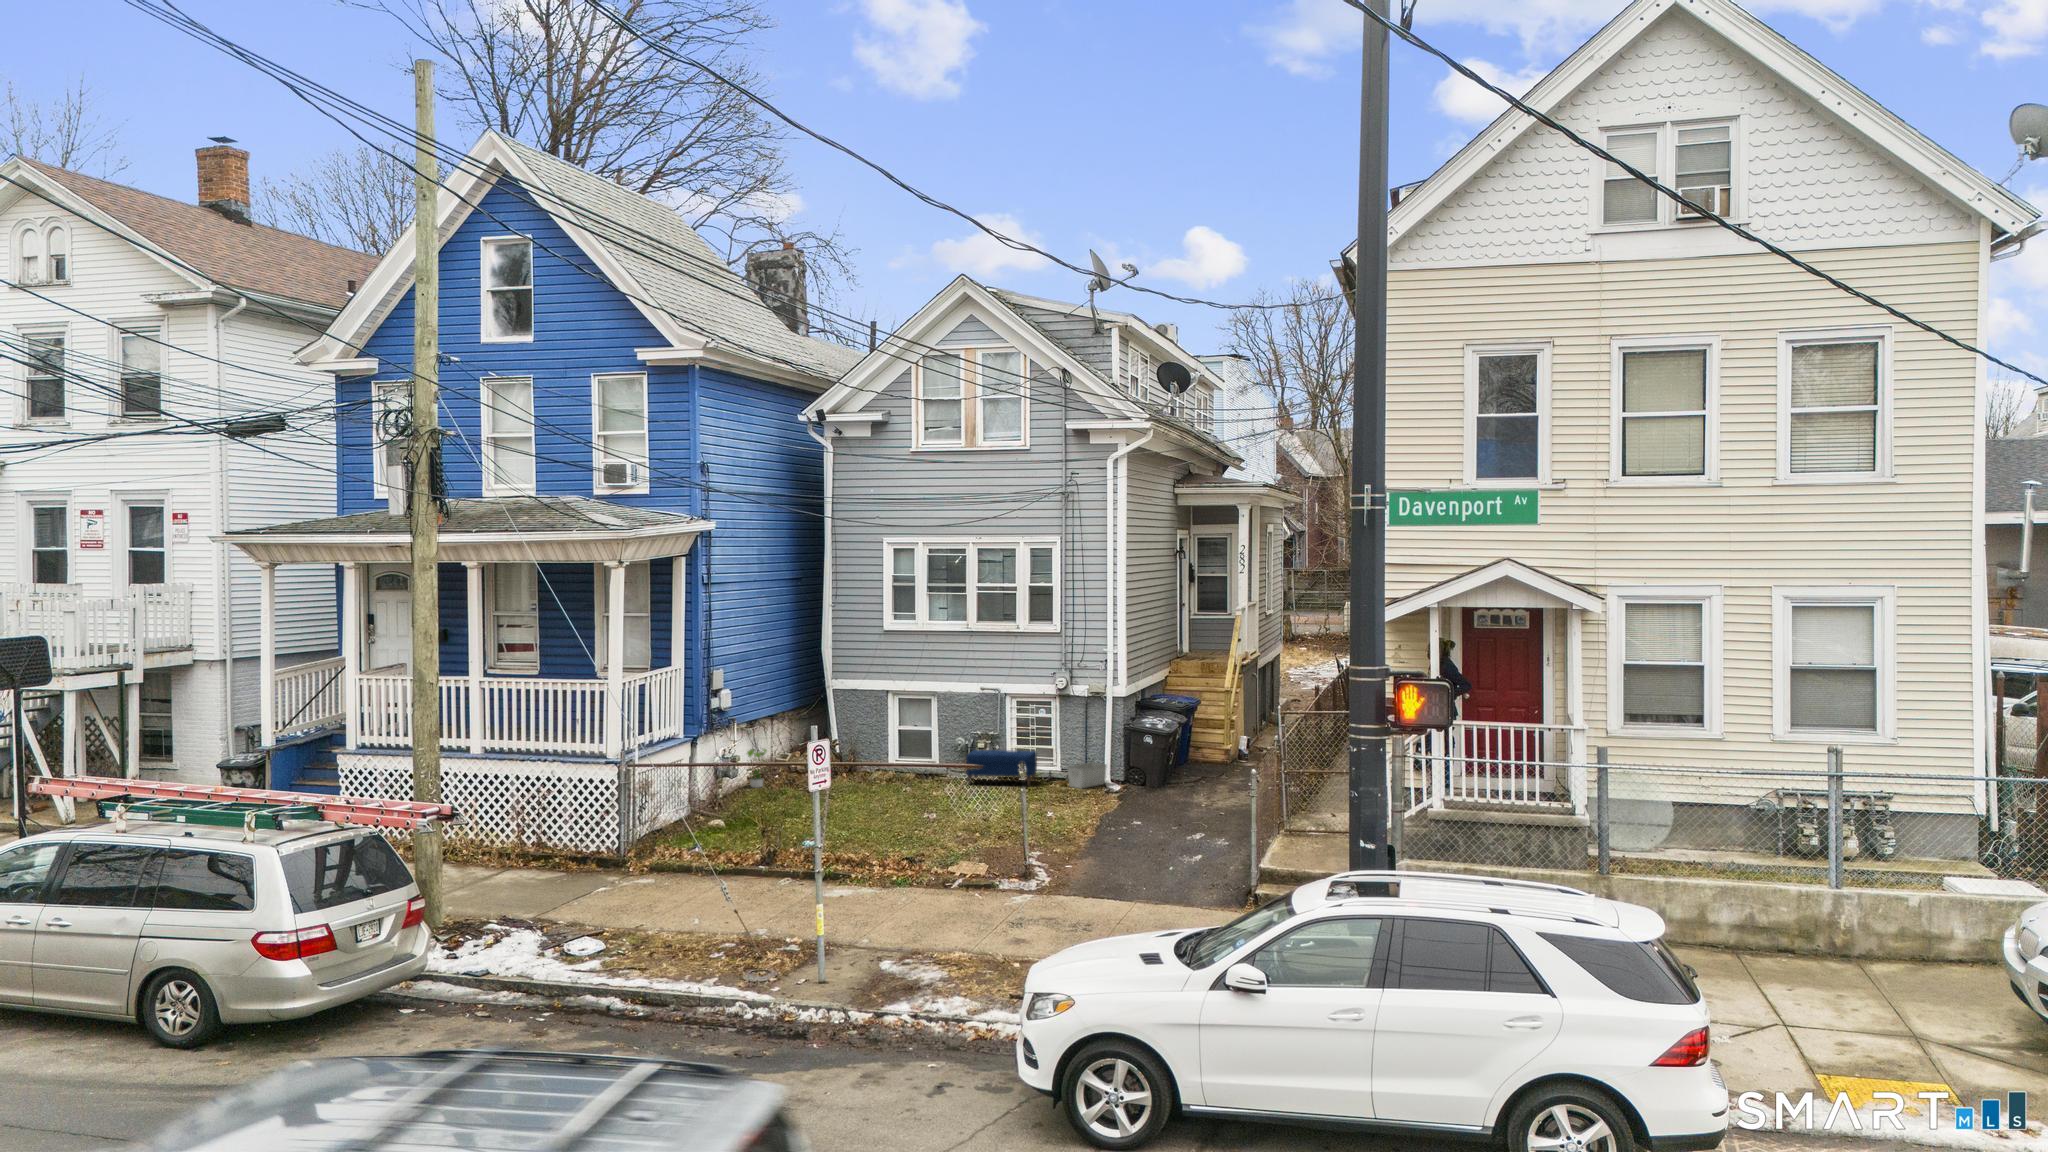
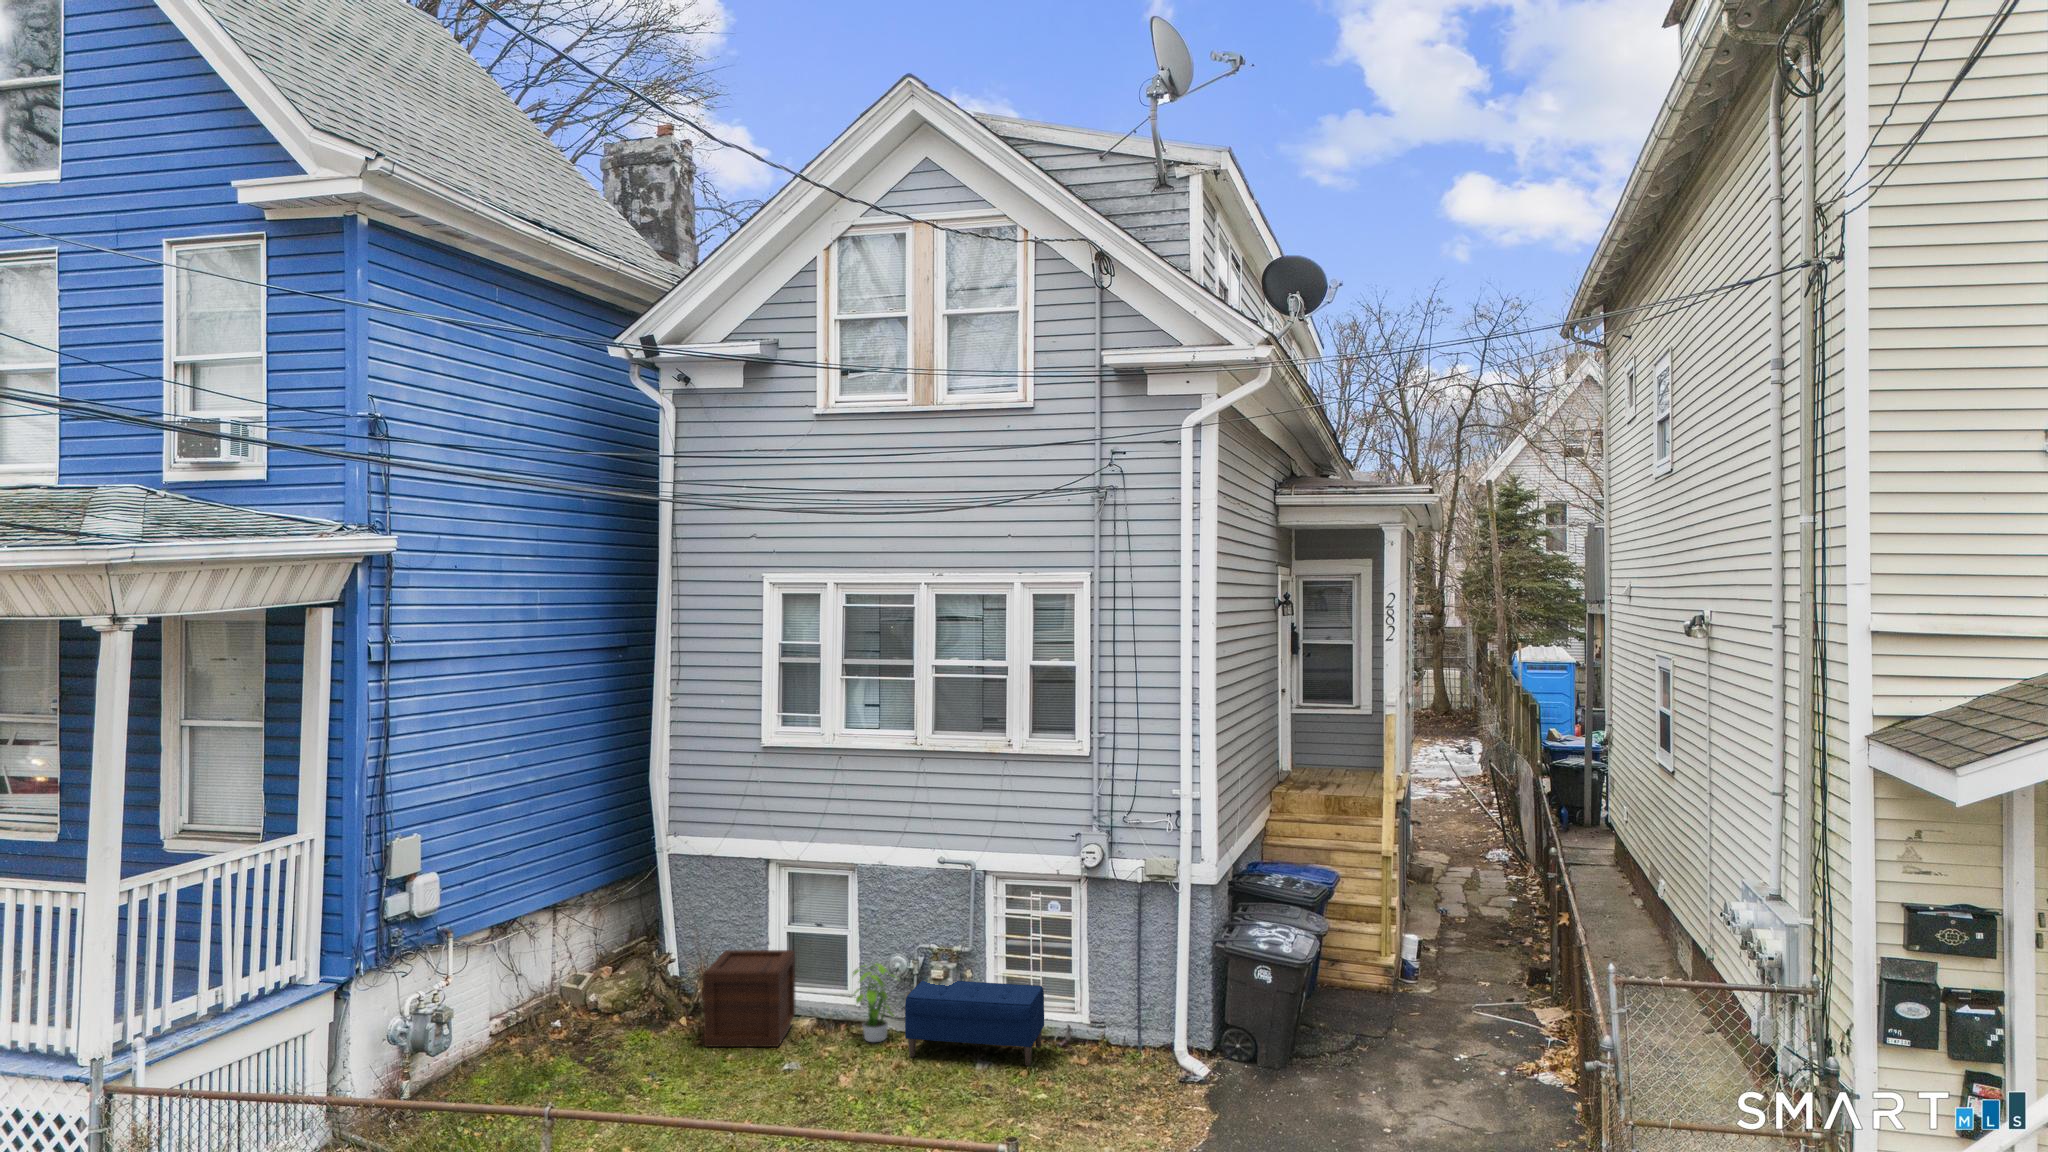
wooden crate: none [861,739,905,784] -> present [703,950,796,1047]
potted plant: present [747,749,767,788] -> present [853,964,895,1042]
storage bin: present [1068,762,1106,788] -> none [1105,1011,1183,1079]

